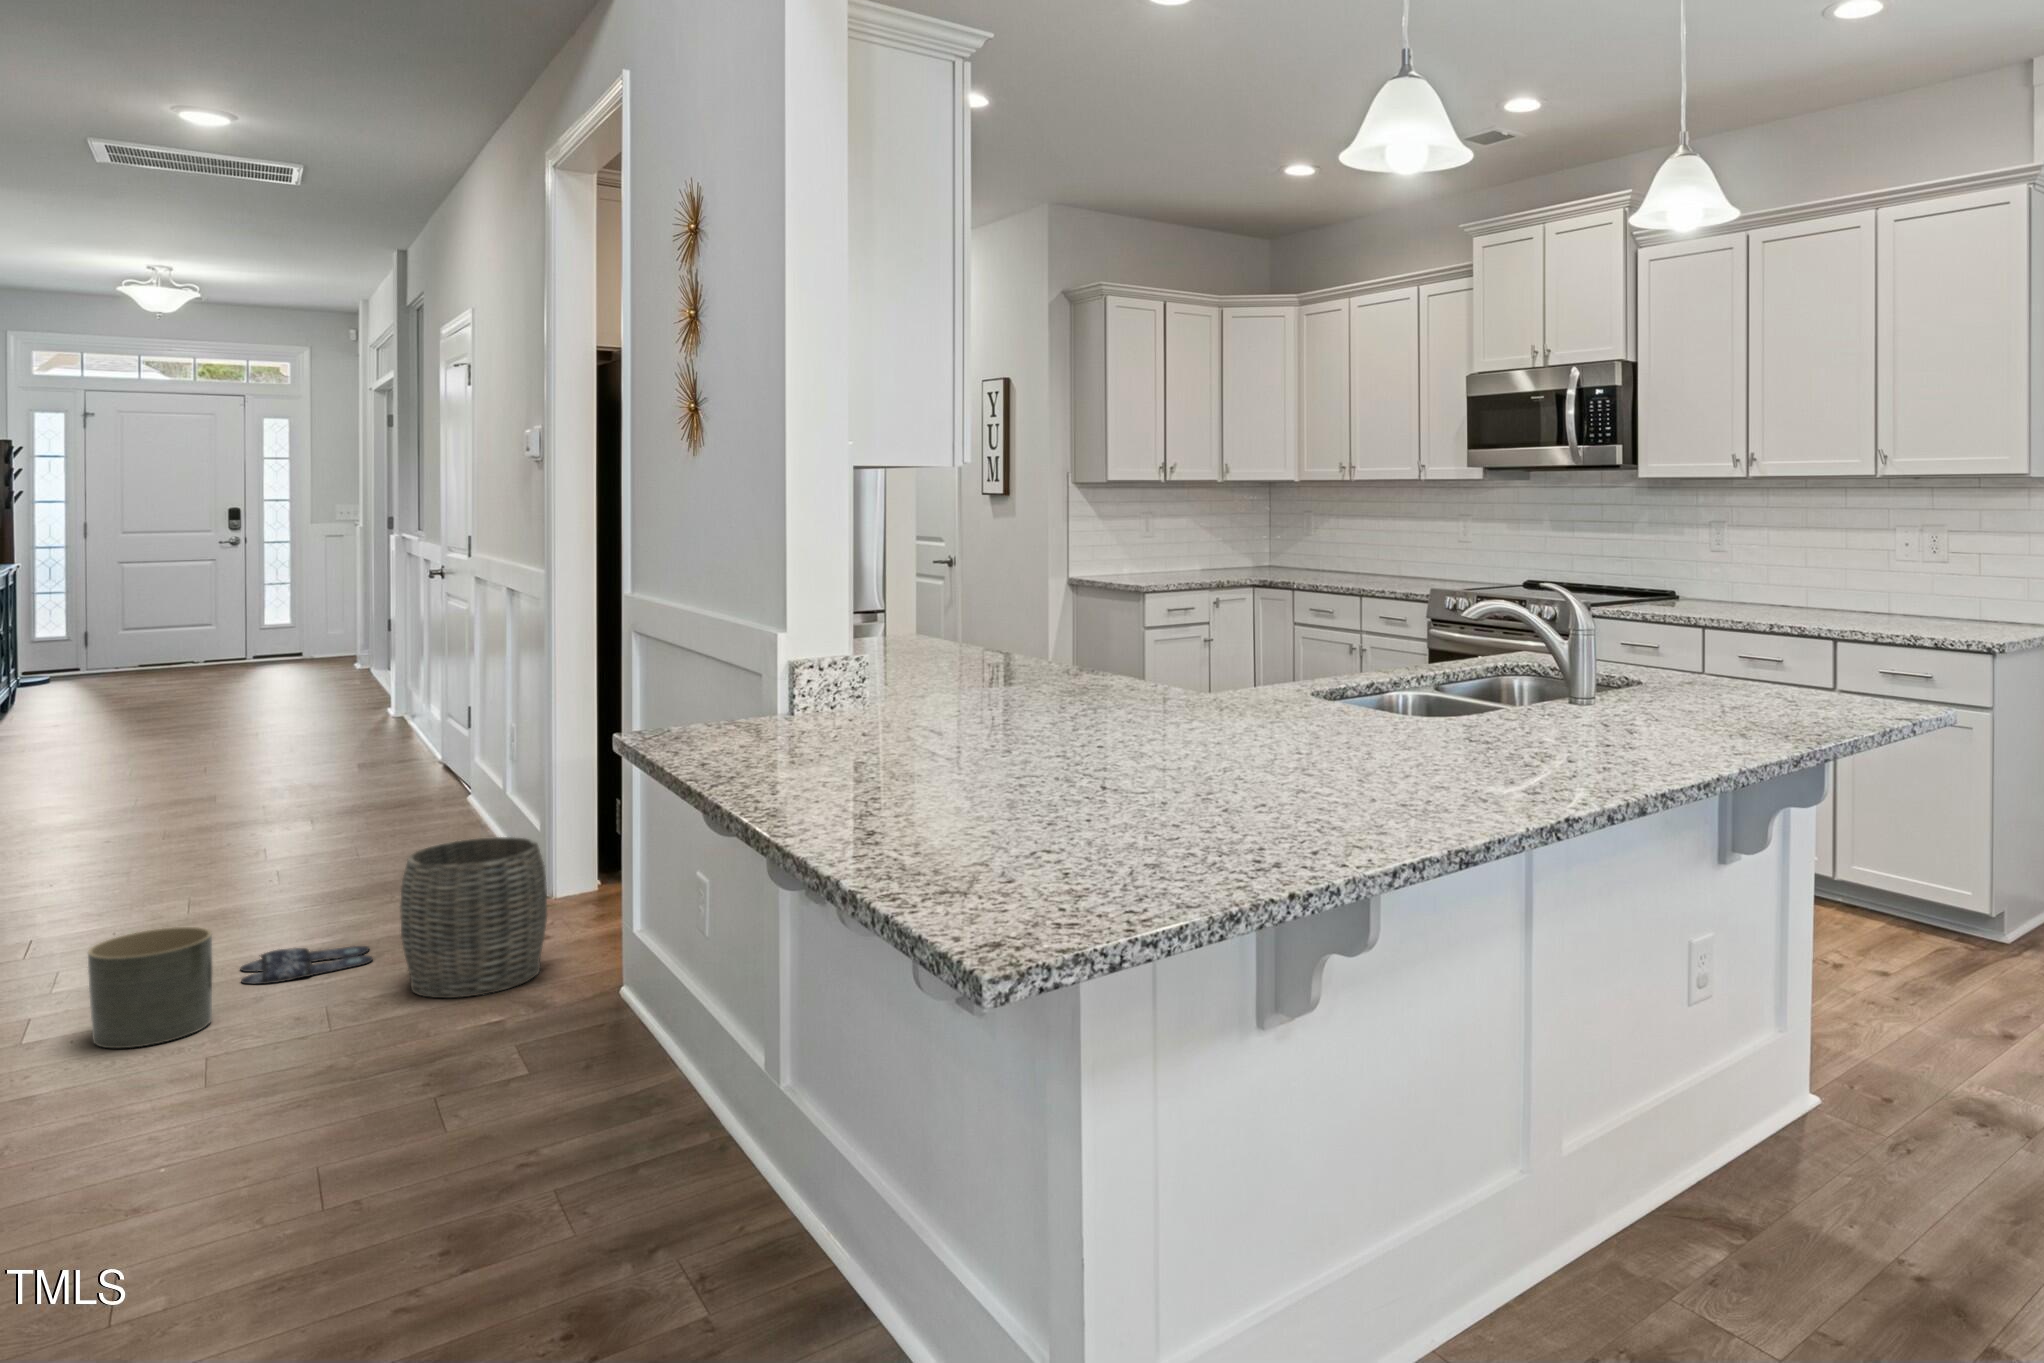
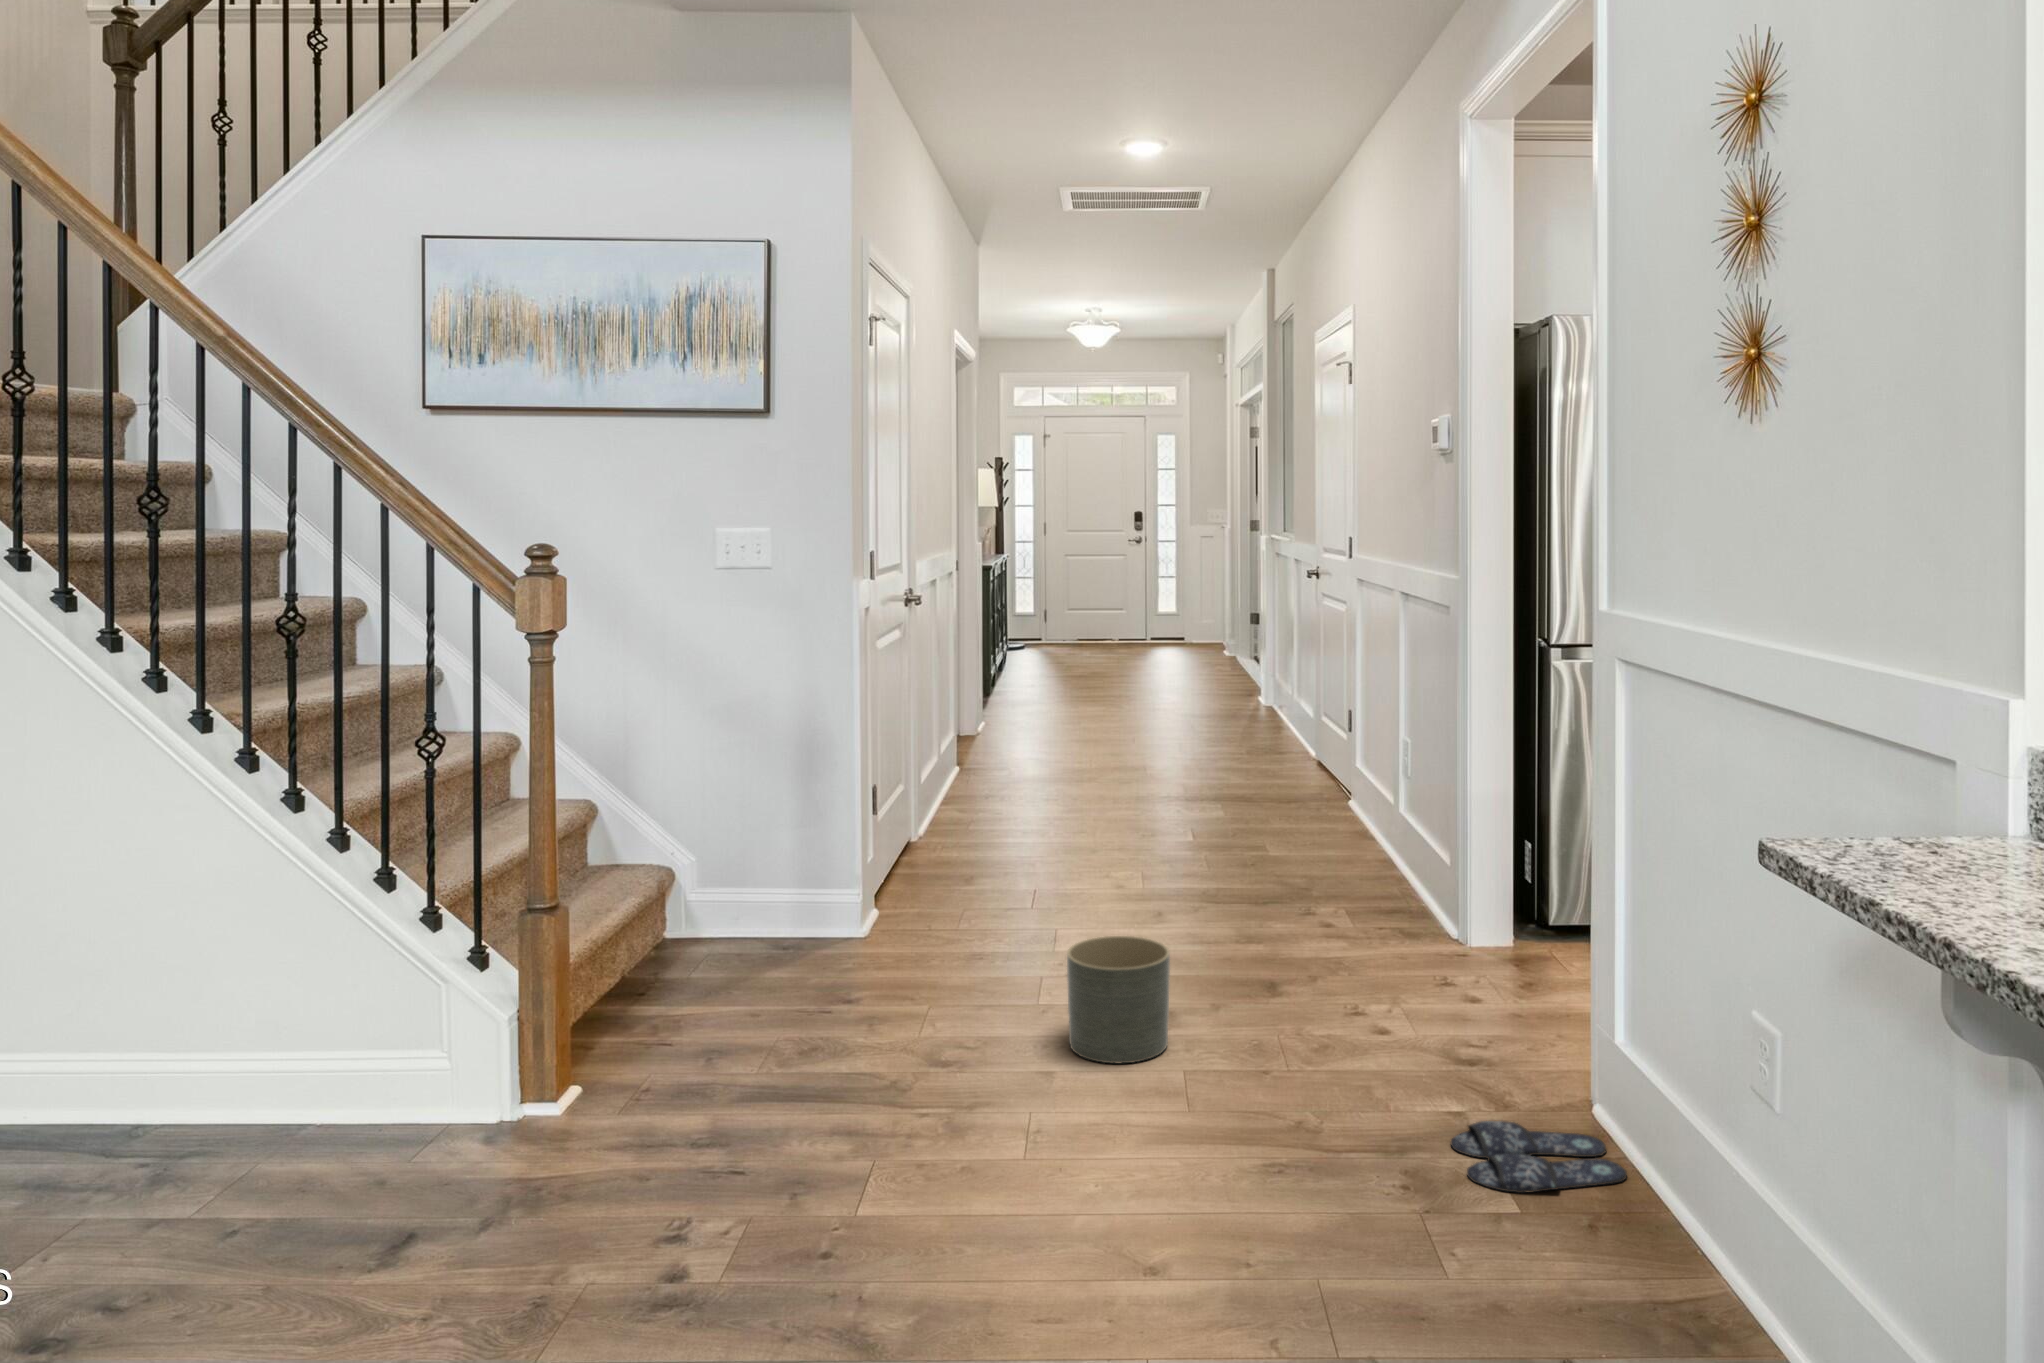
woven basket: present [400,837,547,998] -> none [1341,882,1493,1075]
slippers: present [240,946,373,984] -> present [1451,1121,1627,1193]

